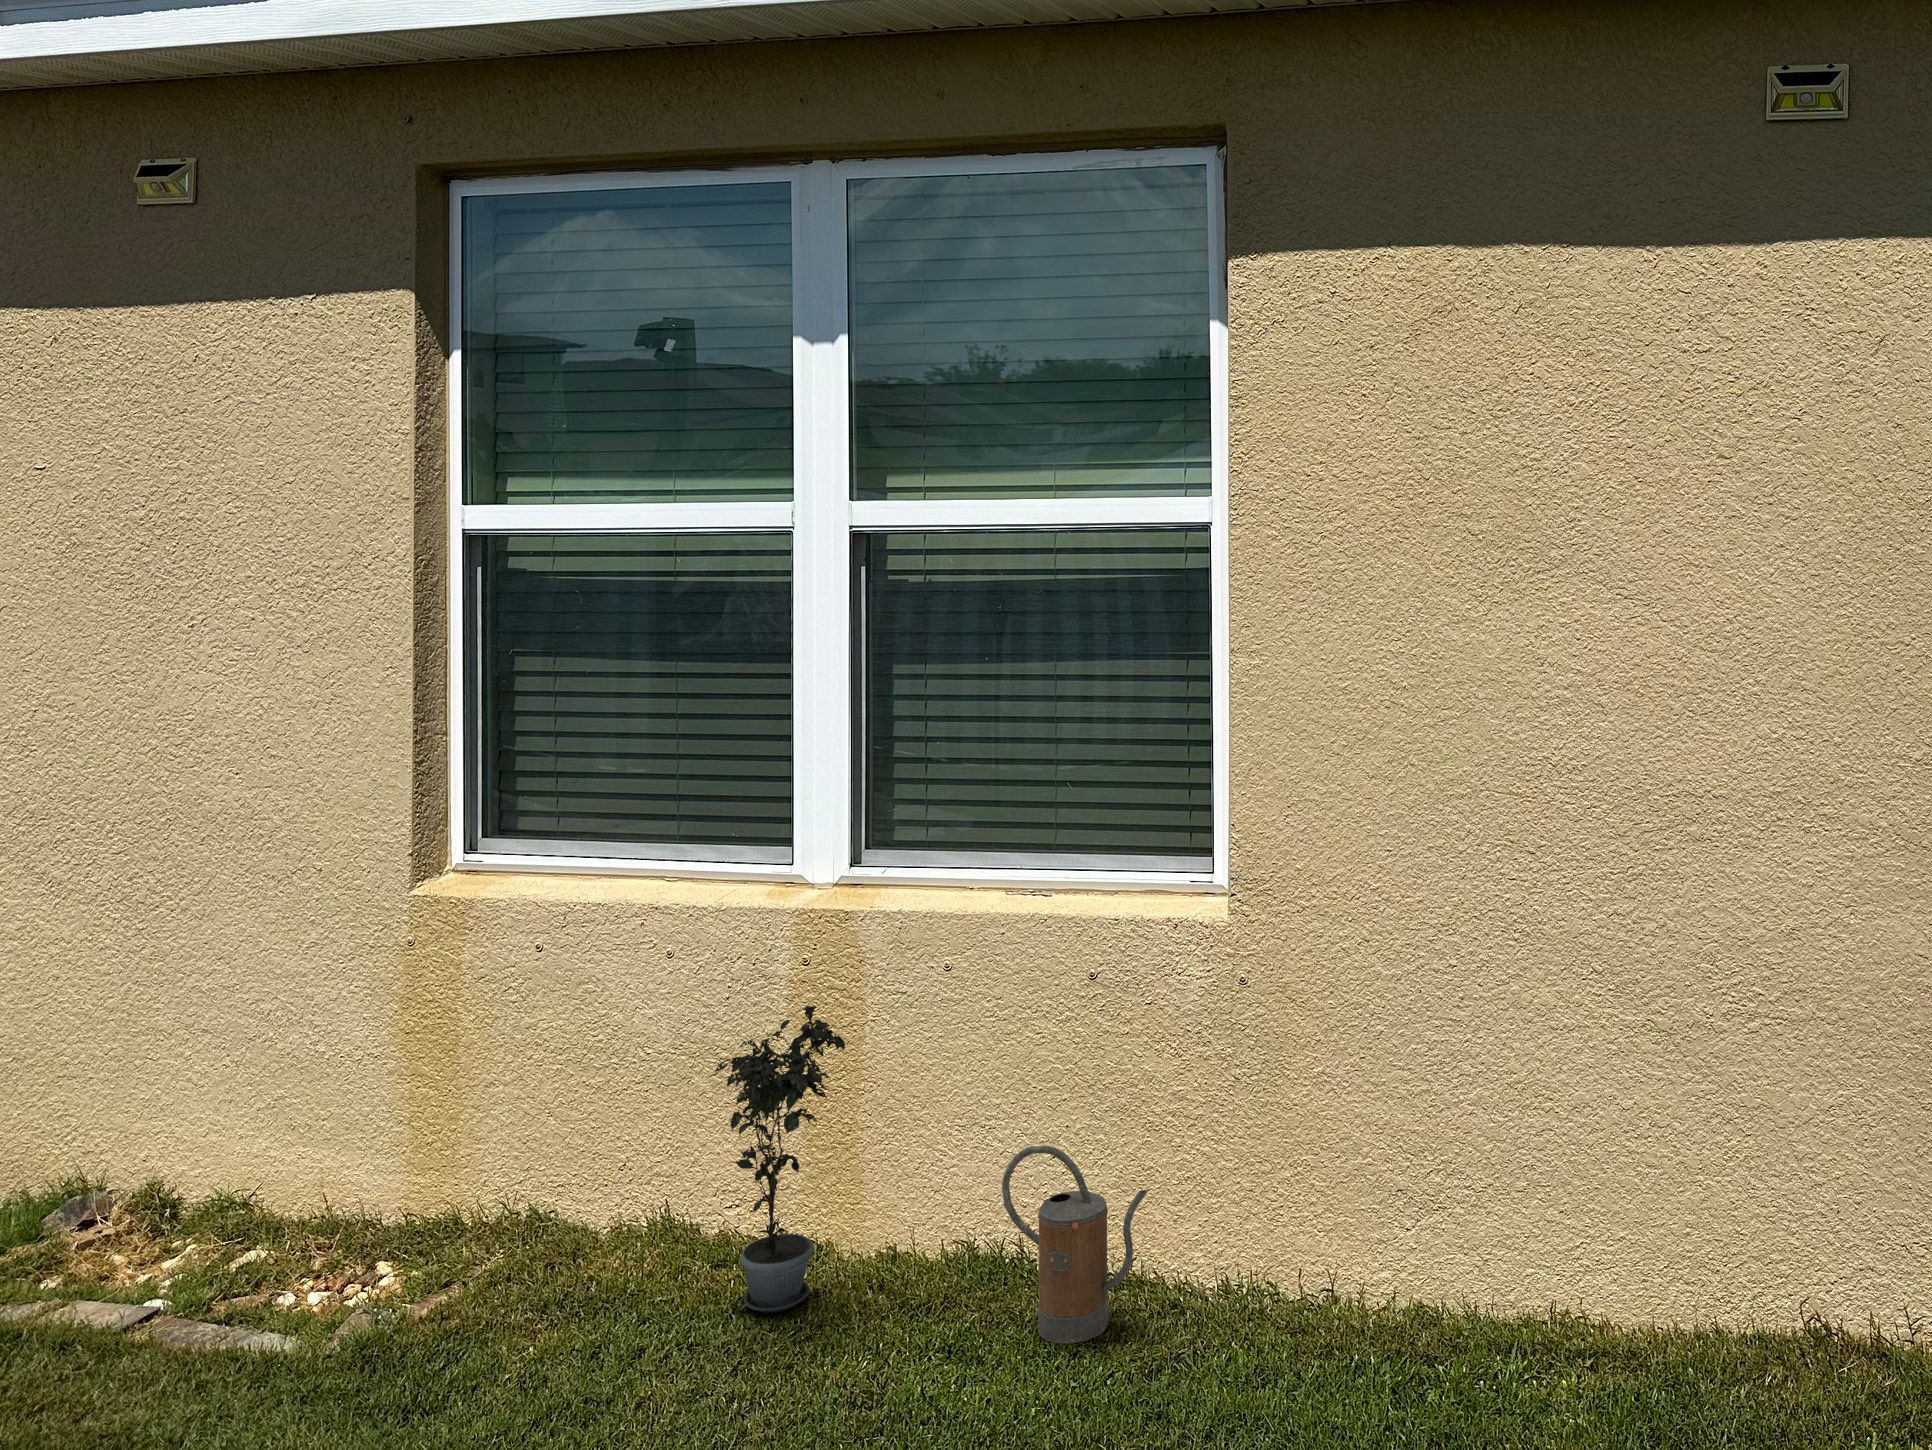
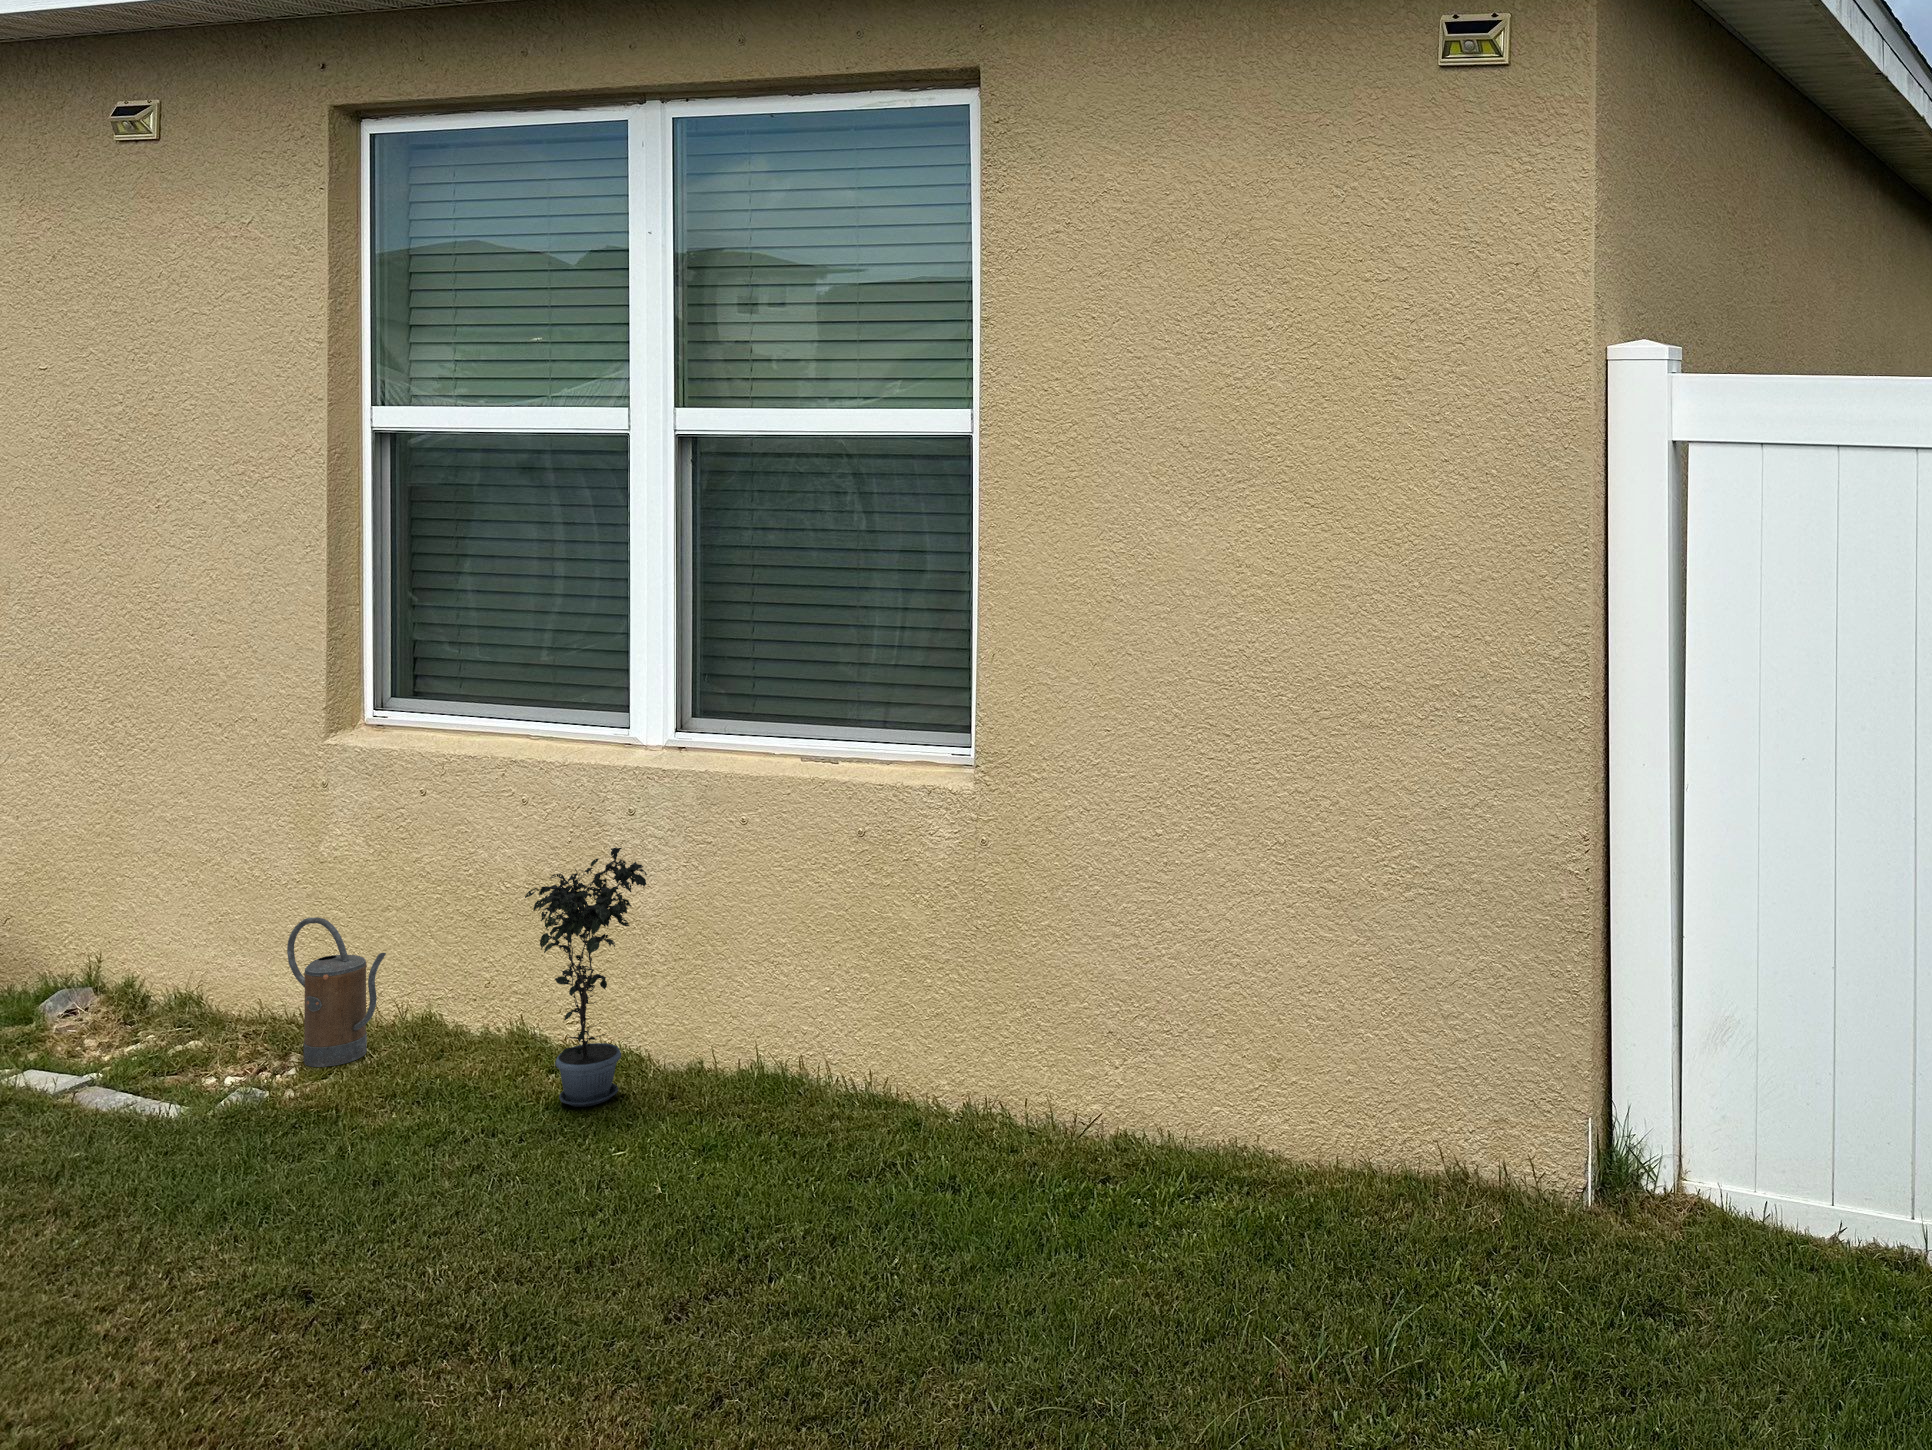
watering can: present [1002,1146,1147,1343] -> present [287,917,386,1067]

